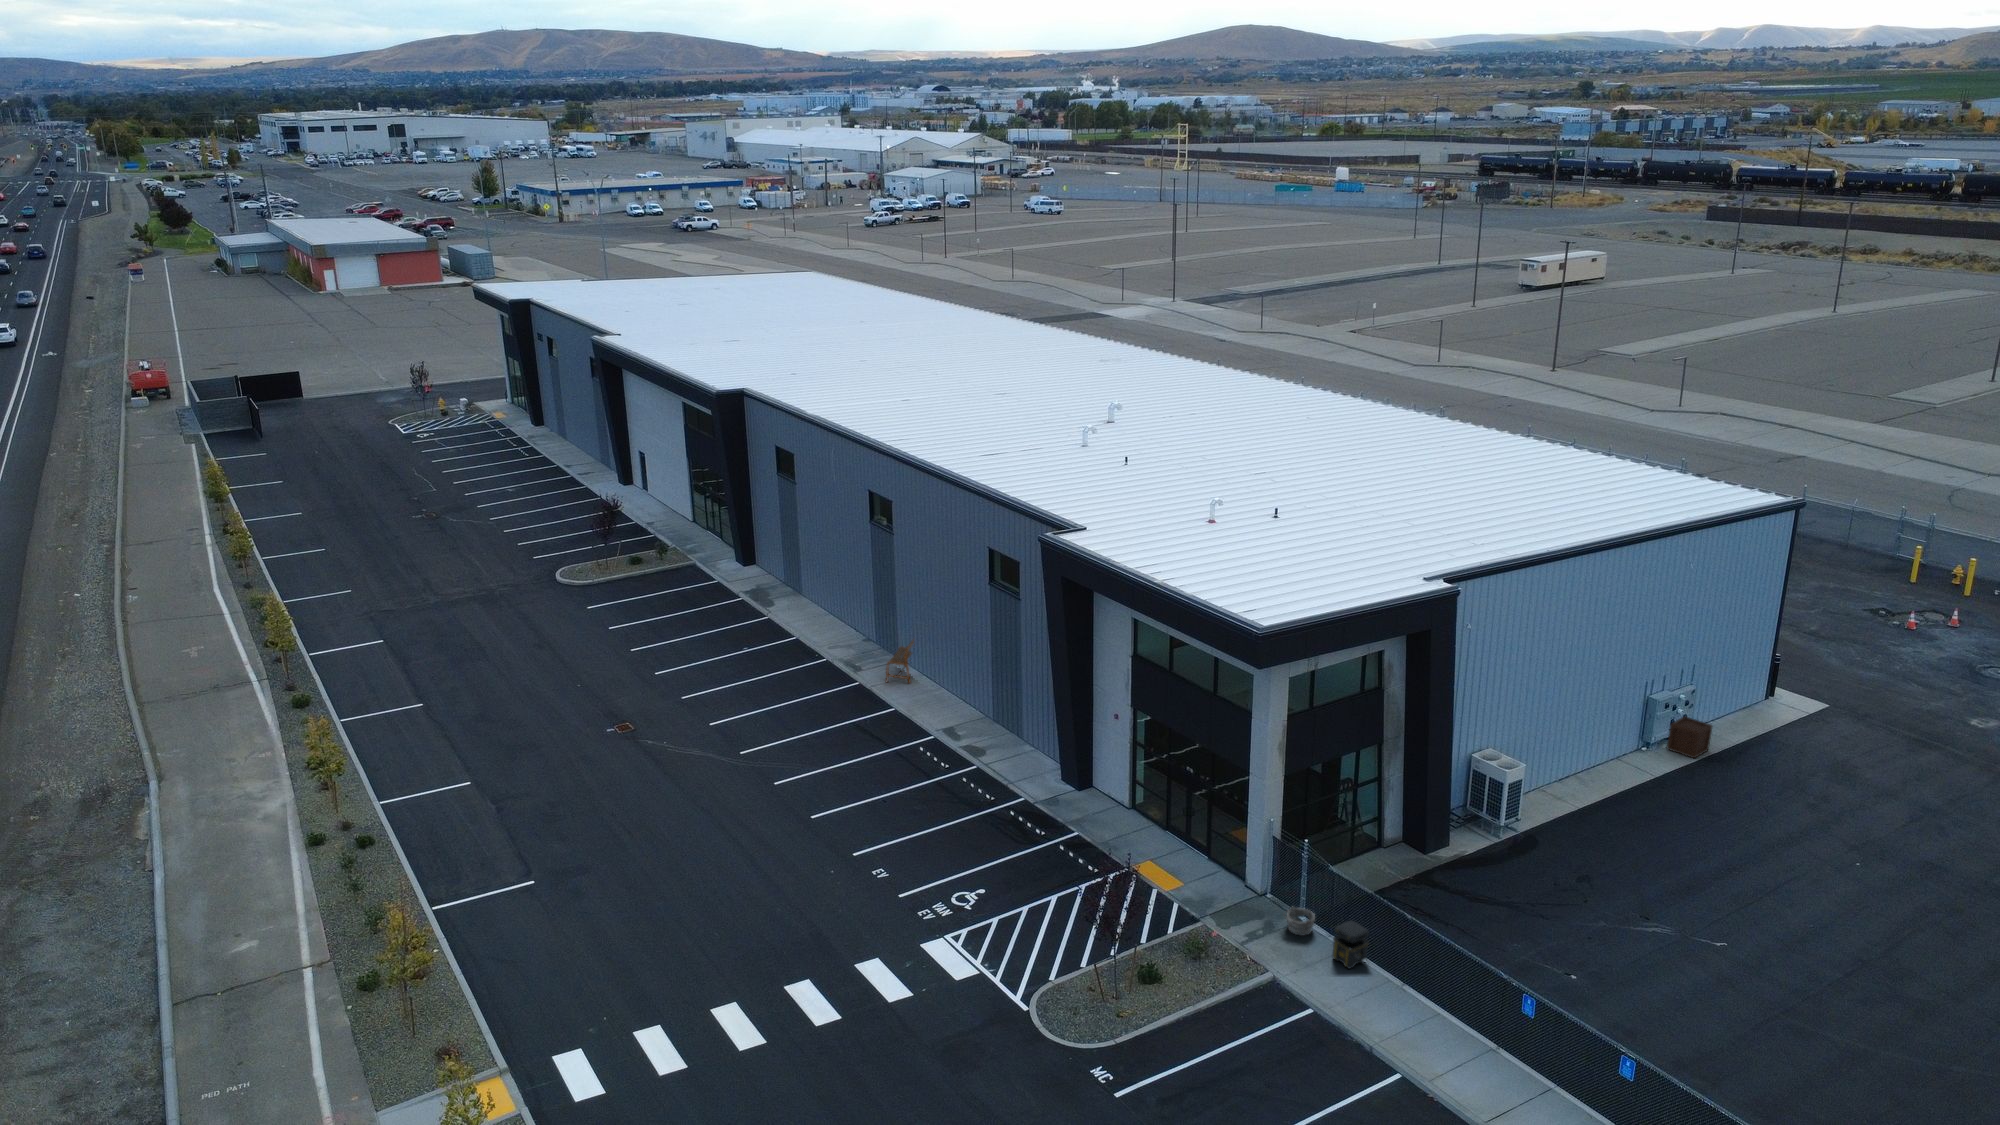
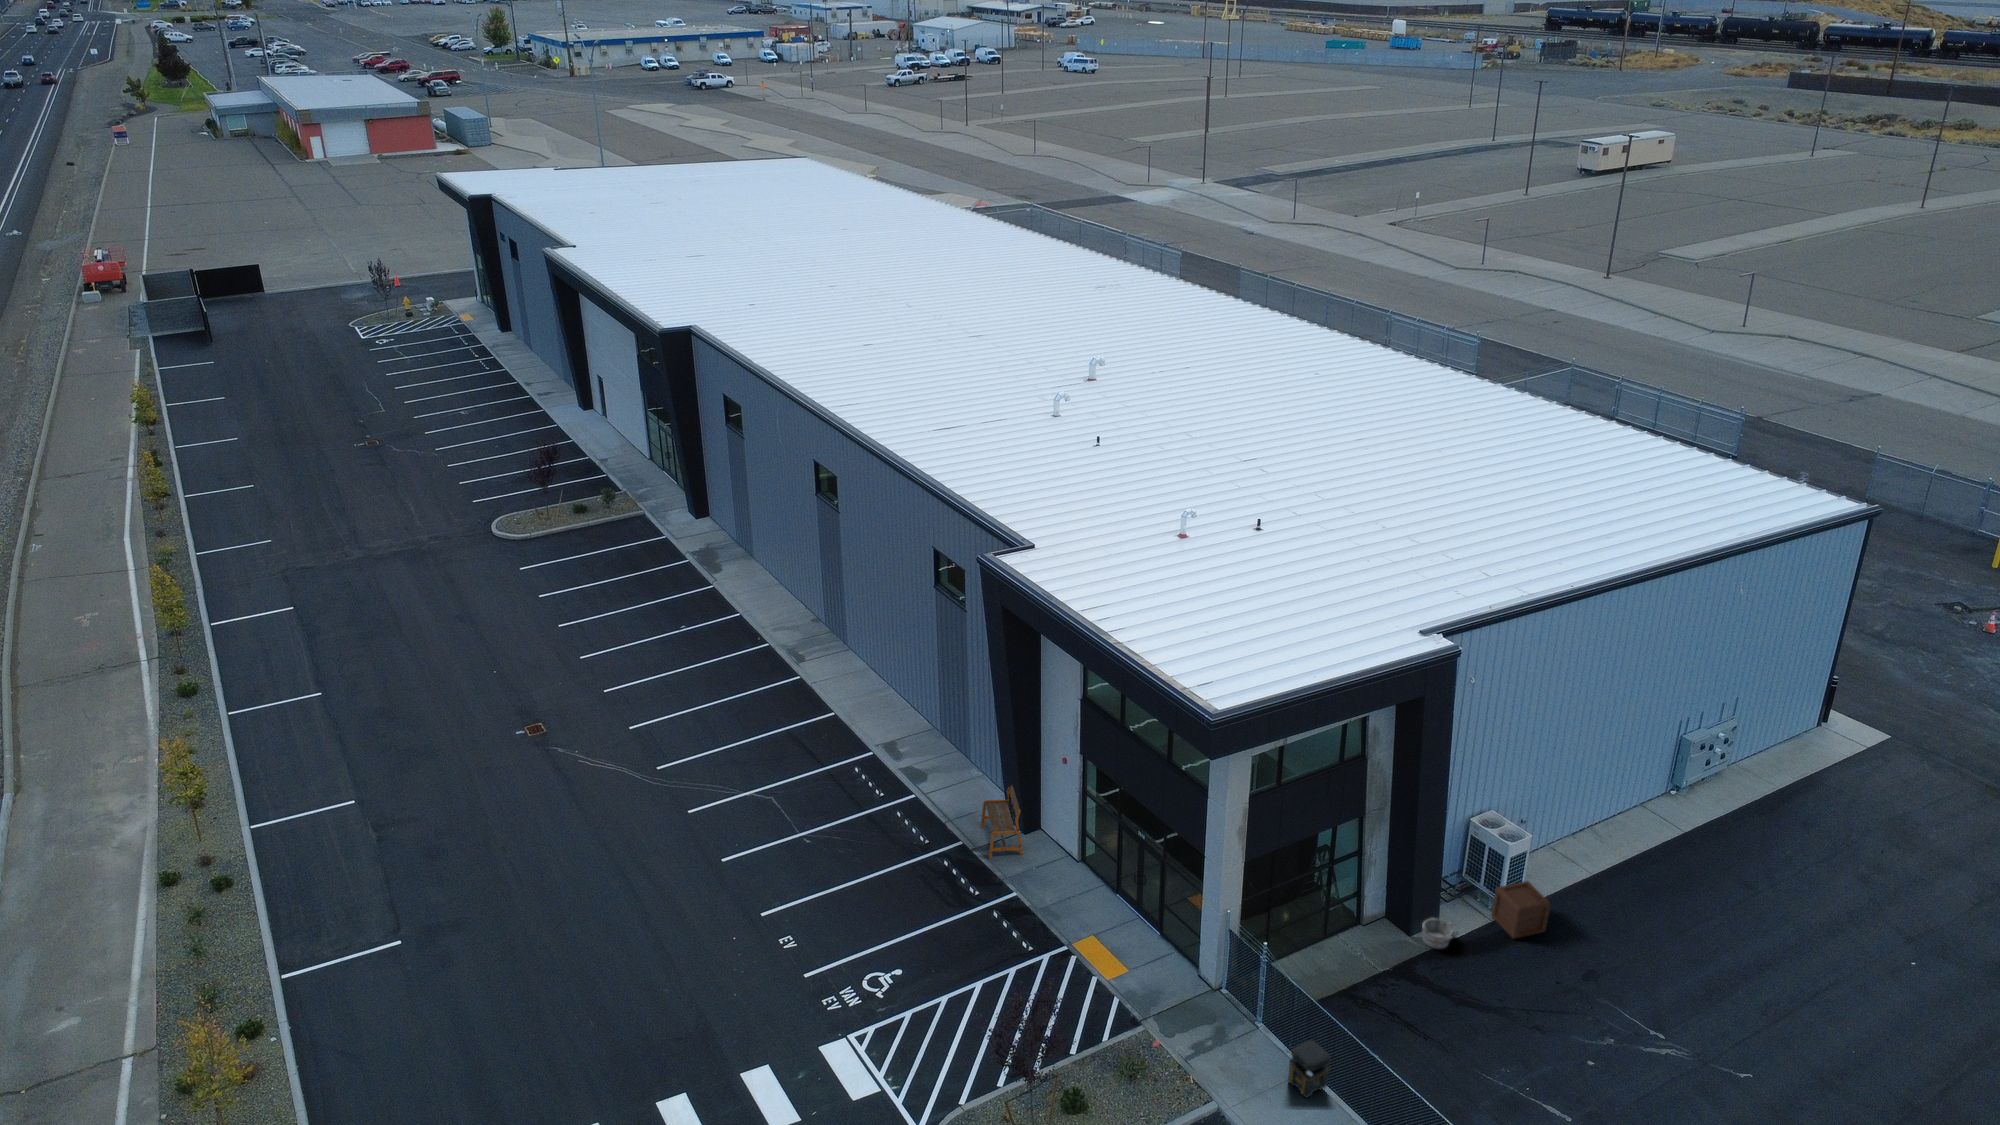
bench: present [886,640,914,683] -> present [981,785,1022,859]
wooden crate: present [1667,717,1712,758] -> present [1491,881,1551,938]
bucket: present [1286,907,1315,936] -> present [1422,918,1453,949]

